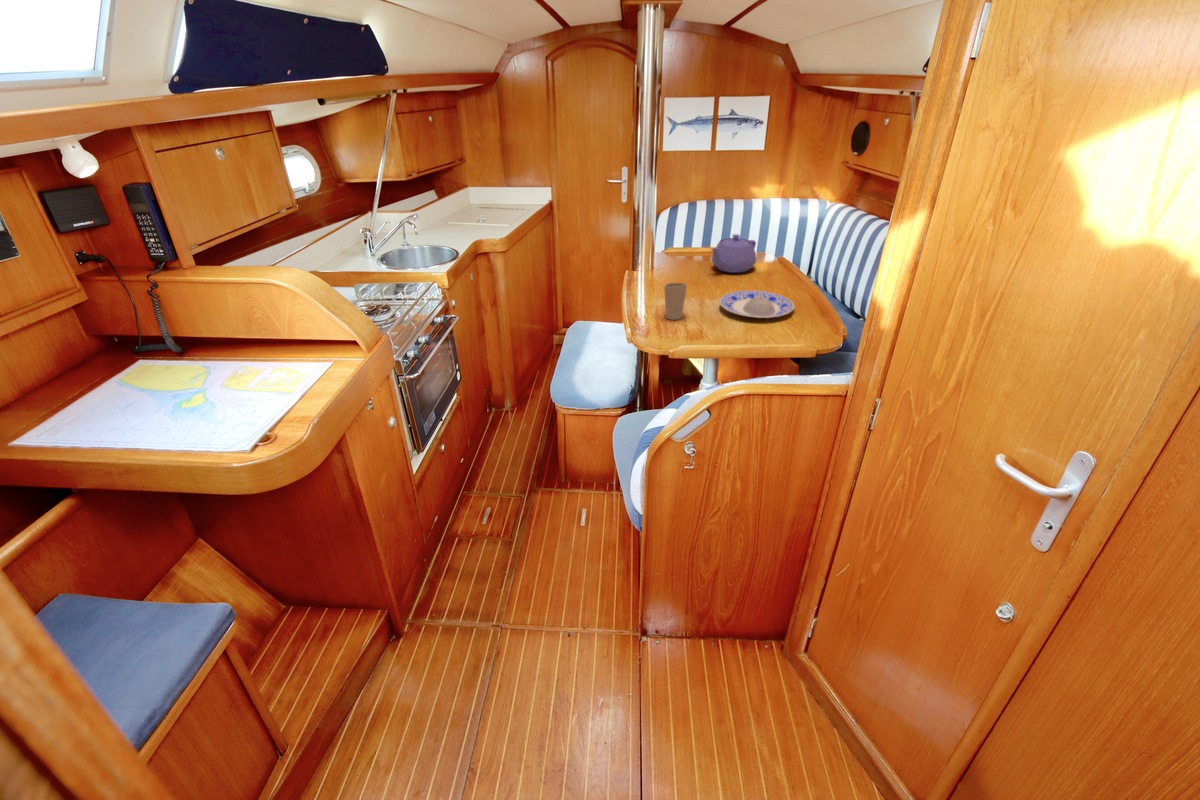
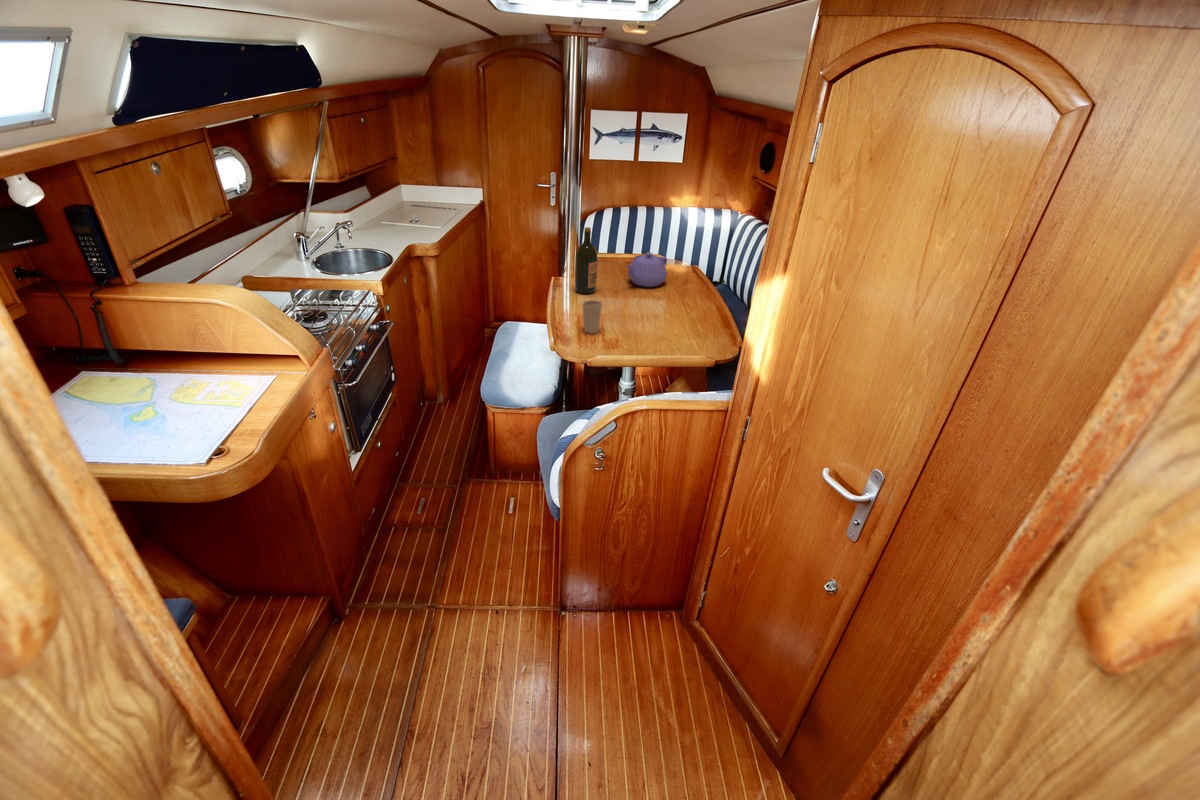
wine bottle: none [653,207,679,281] -> present [575,227,598,294]
plate: present [720,290,794,318] -> none [631,306,695,334]

